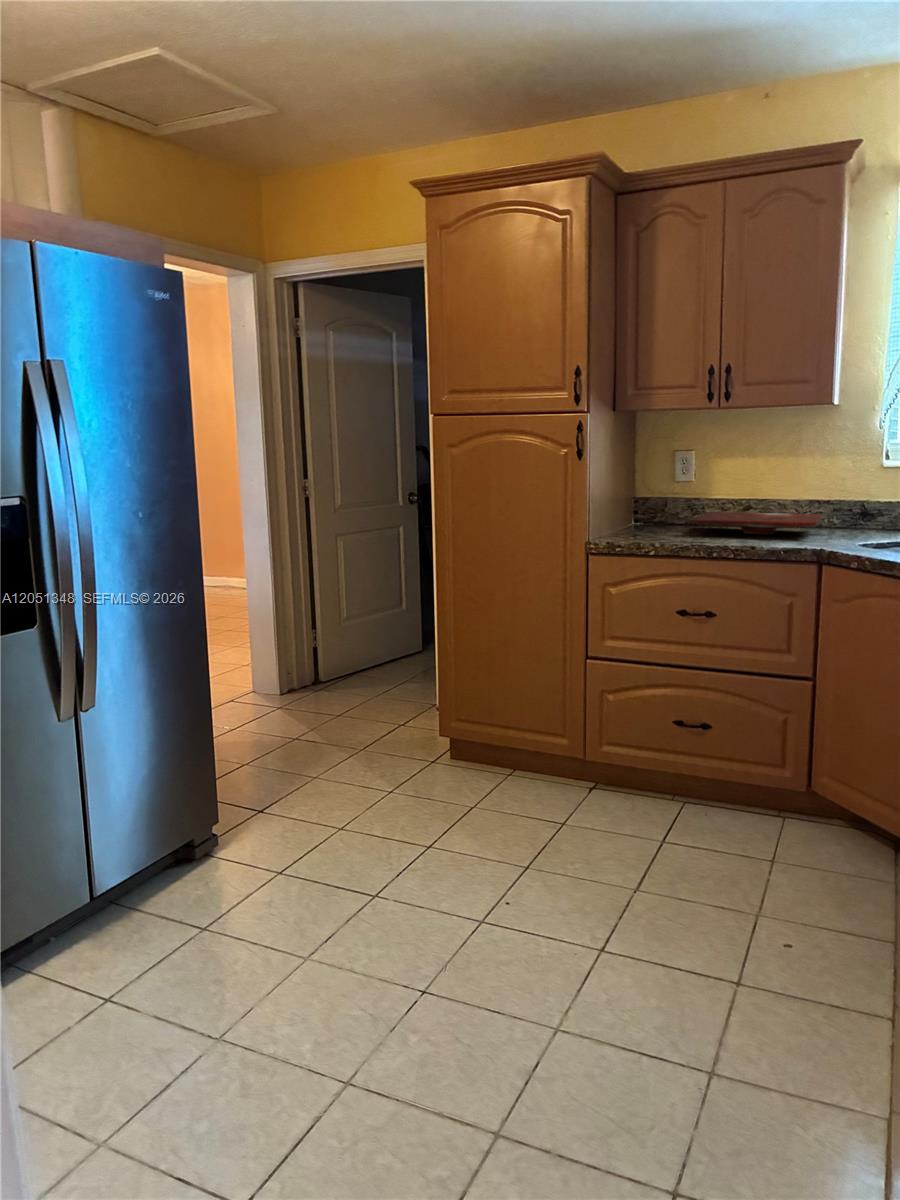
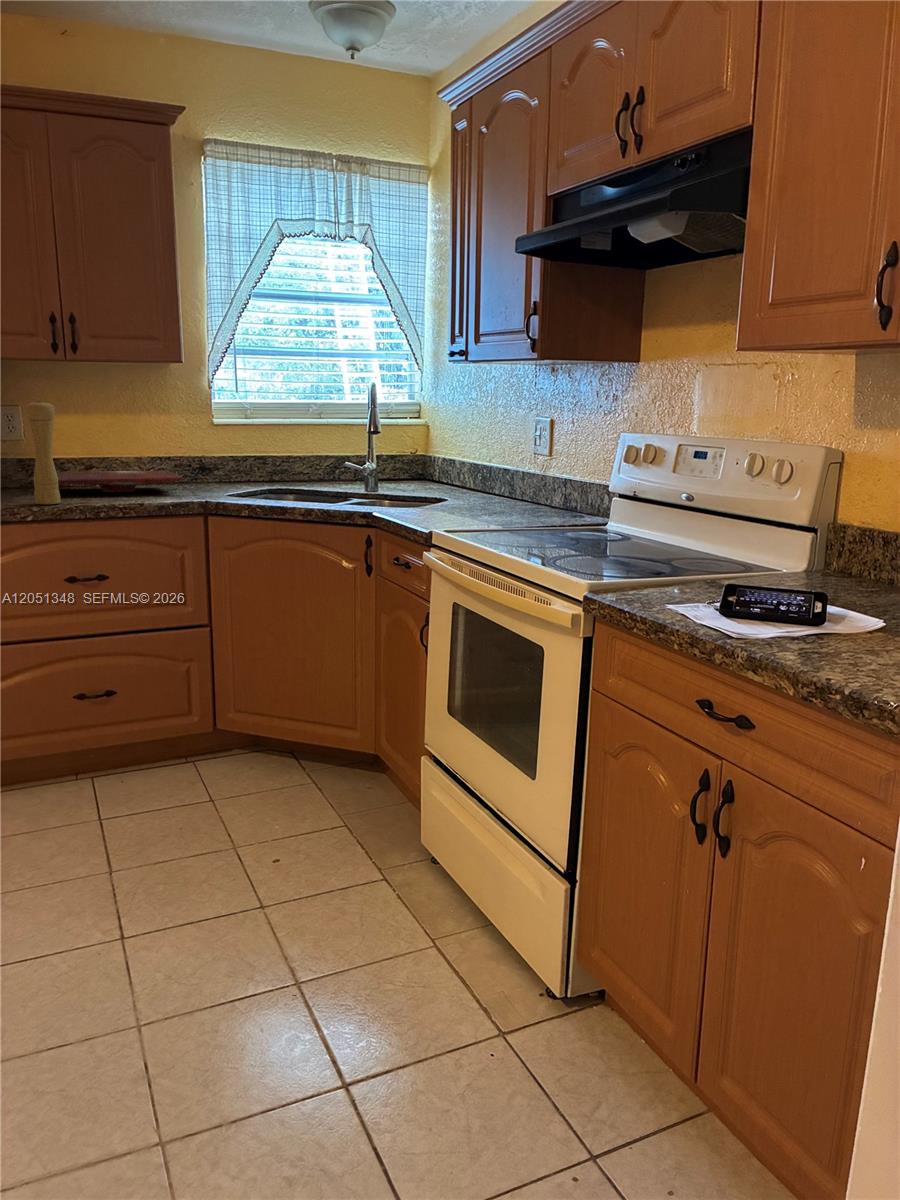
pepper mill: none [660,448,685,542] -> present [26,401,61,504]

